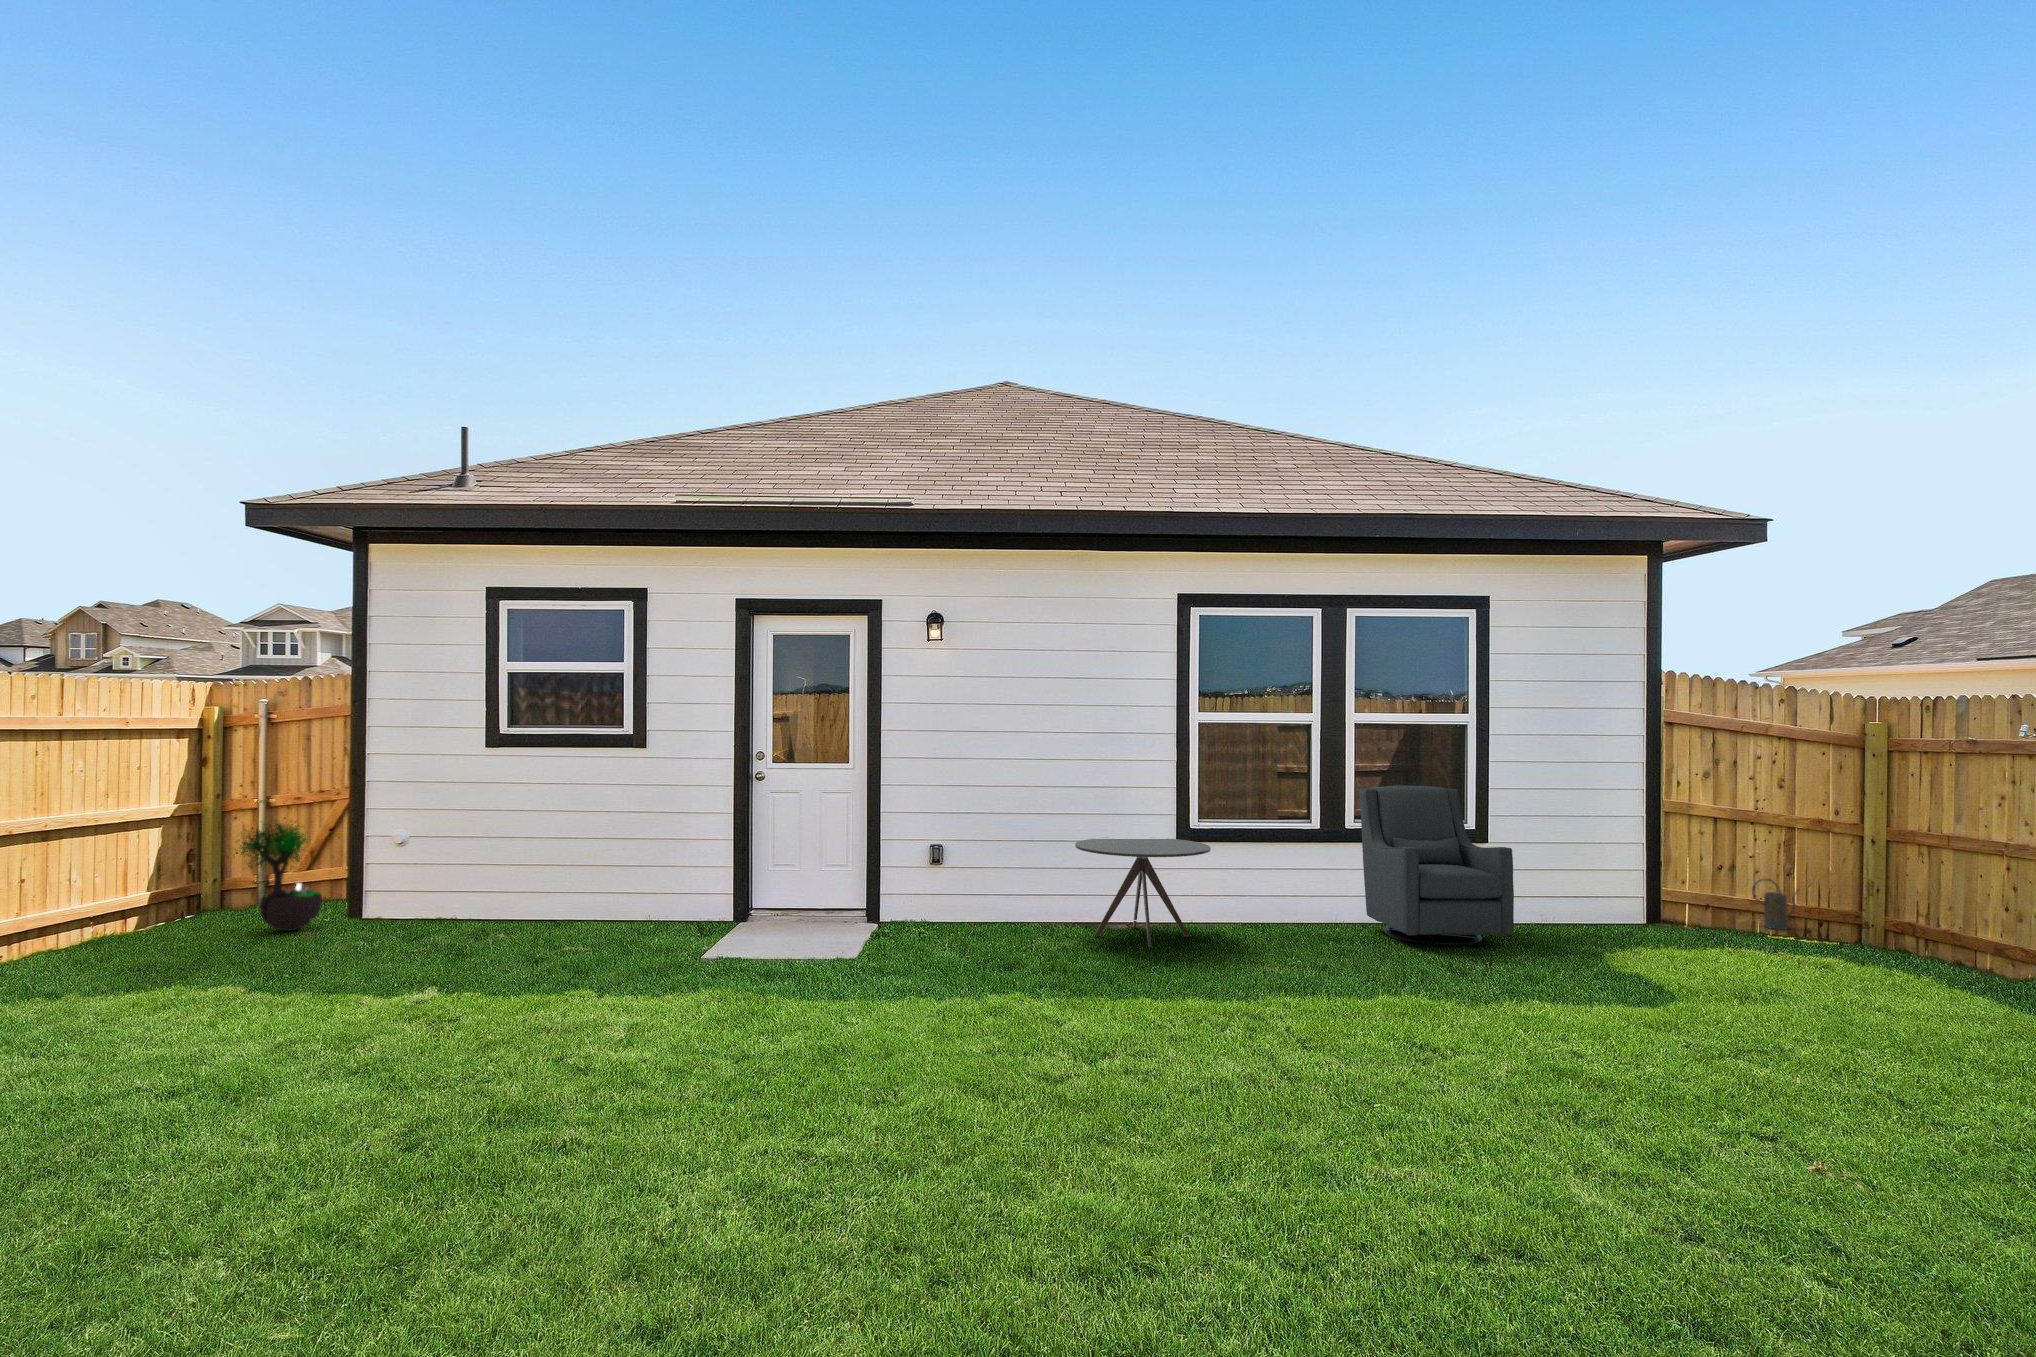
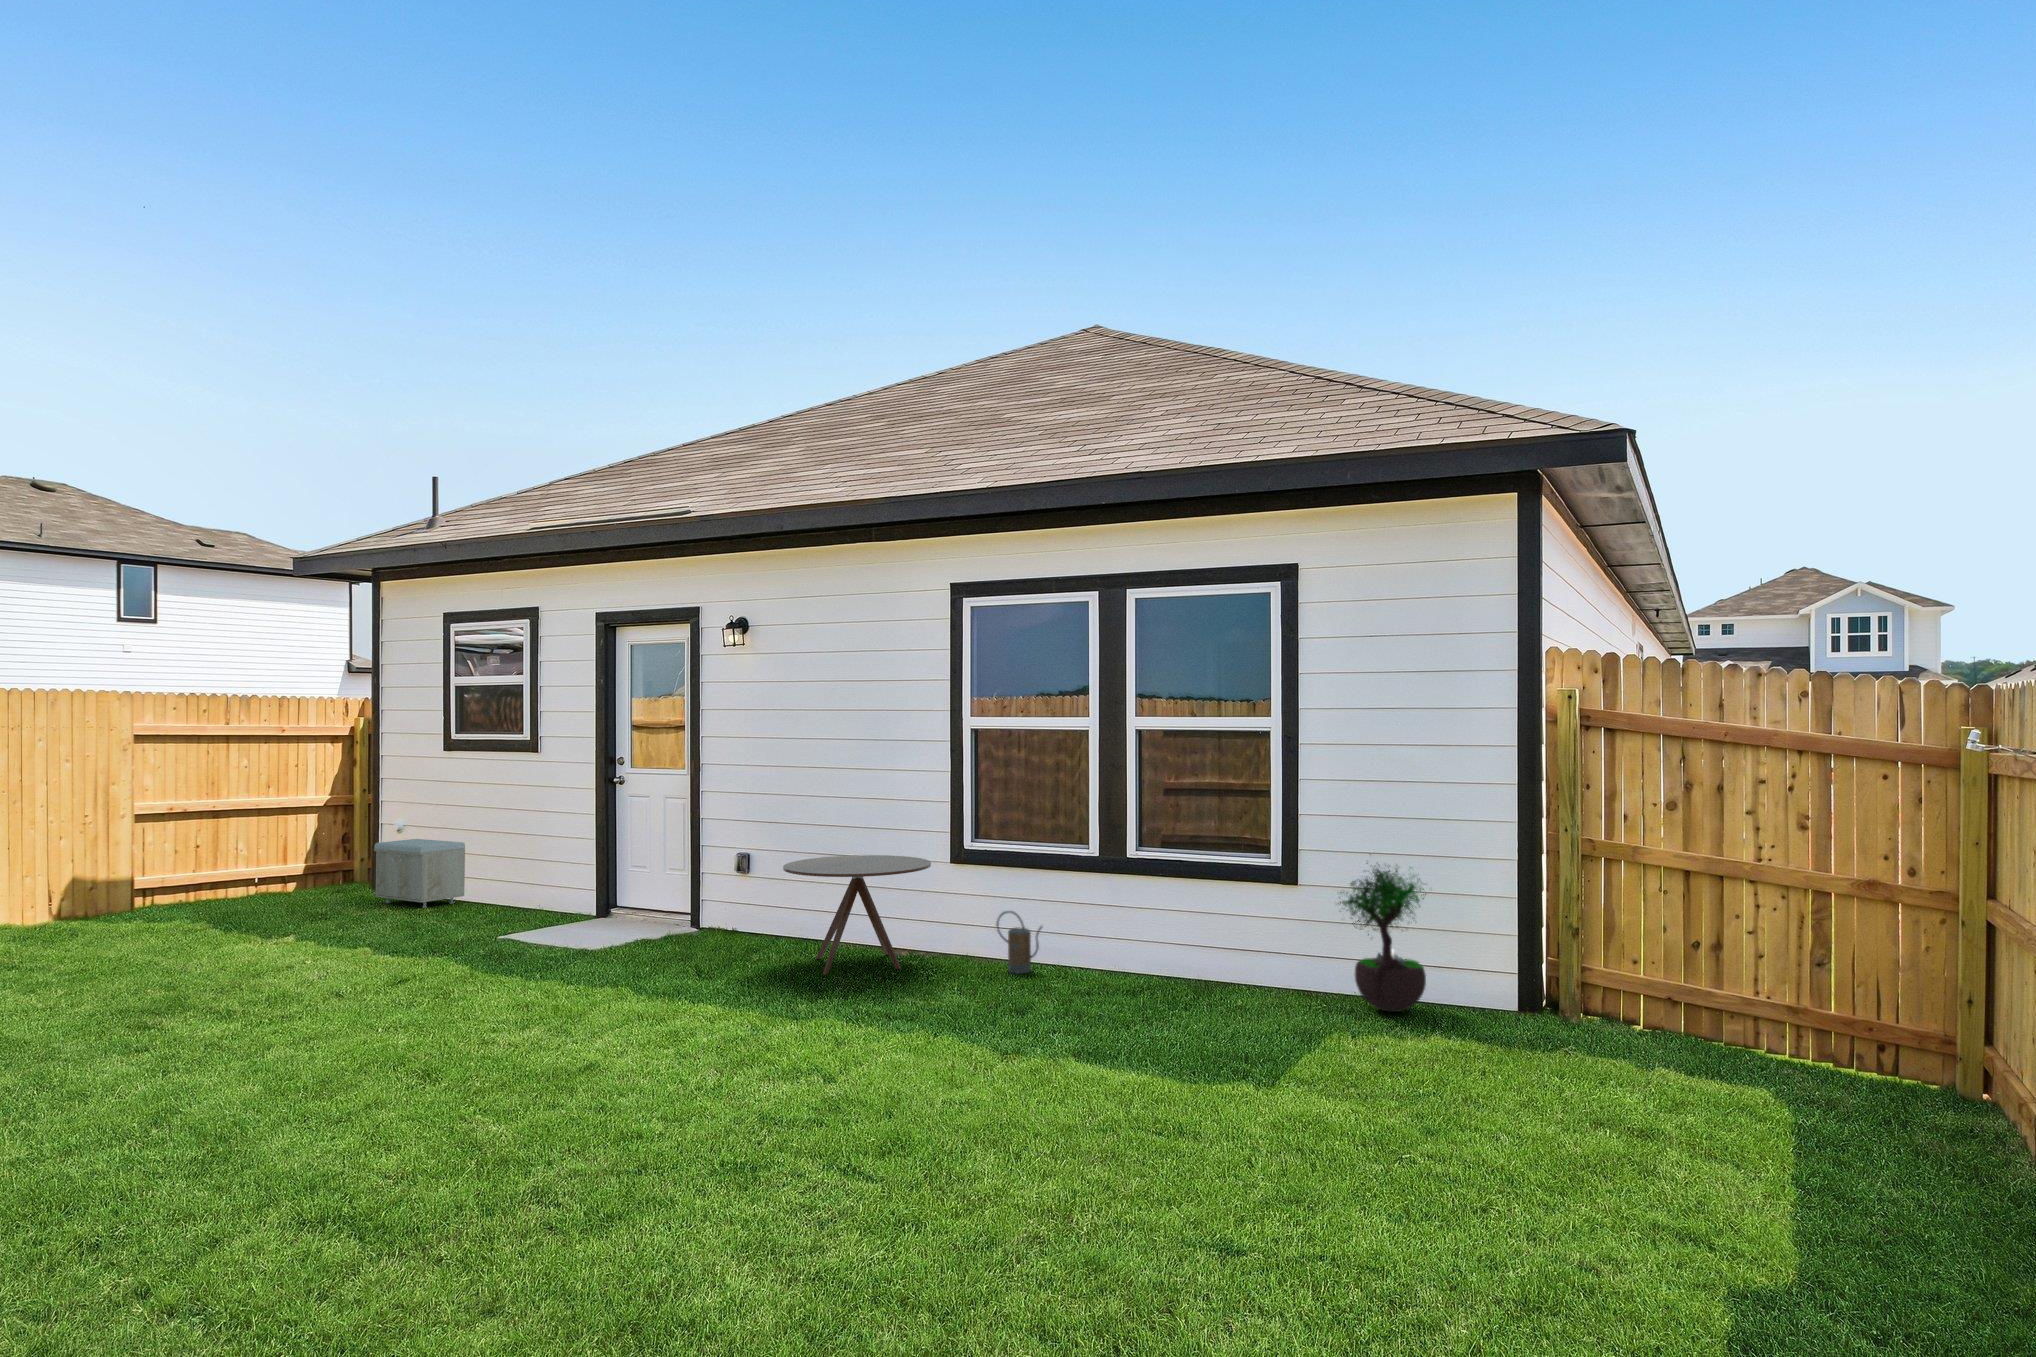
chair: present [1359,785,1514,946] -> none [1067,806,1241,1016]
potted tree: present [235,821,322,931] -> present [1338,854,1426,1012]
storage bench: none [363,850,492,934] -> present [374,839,465,908]
watering can: present [1752,879,1798,930] -> present [997,911,1042,973]

